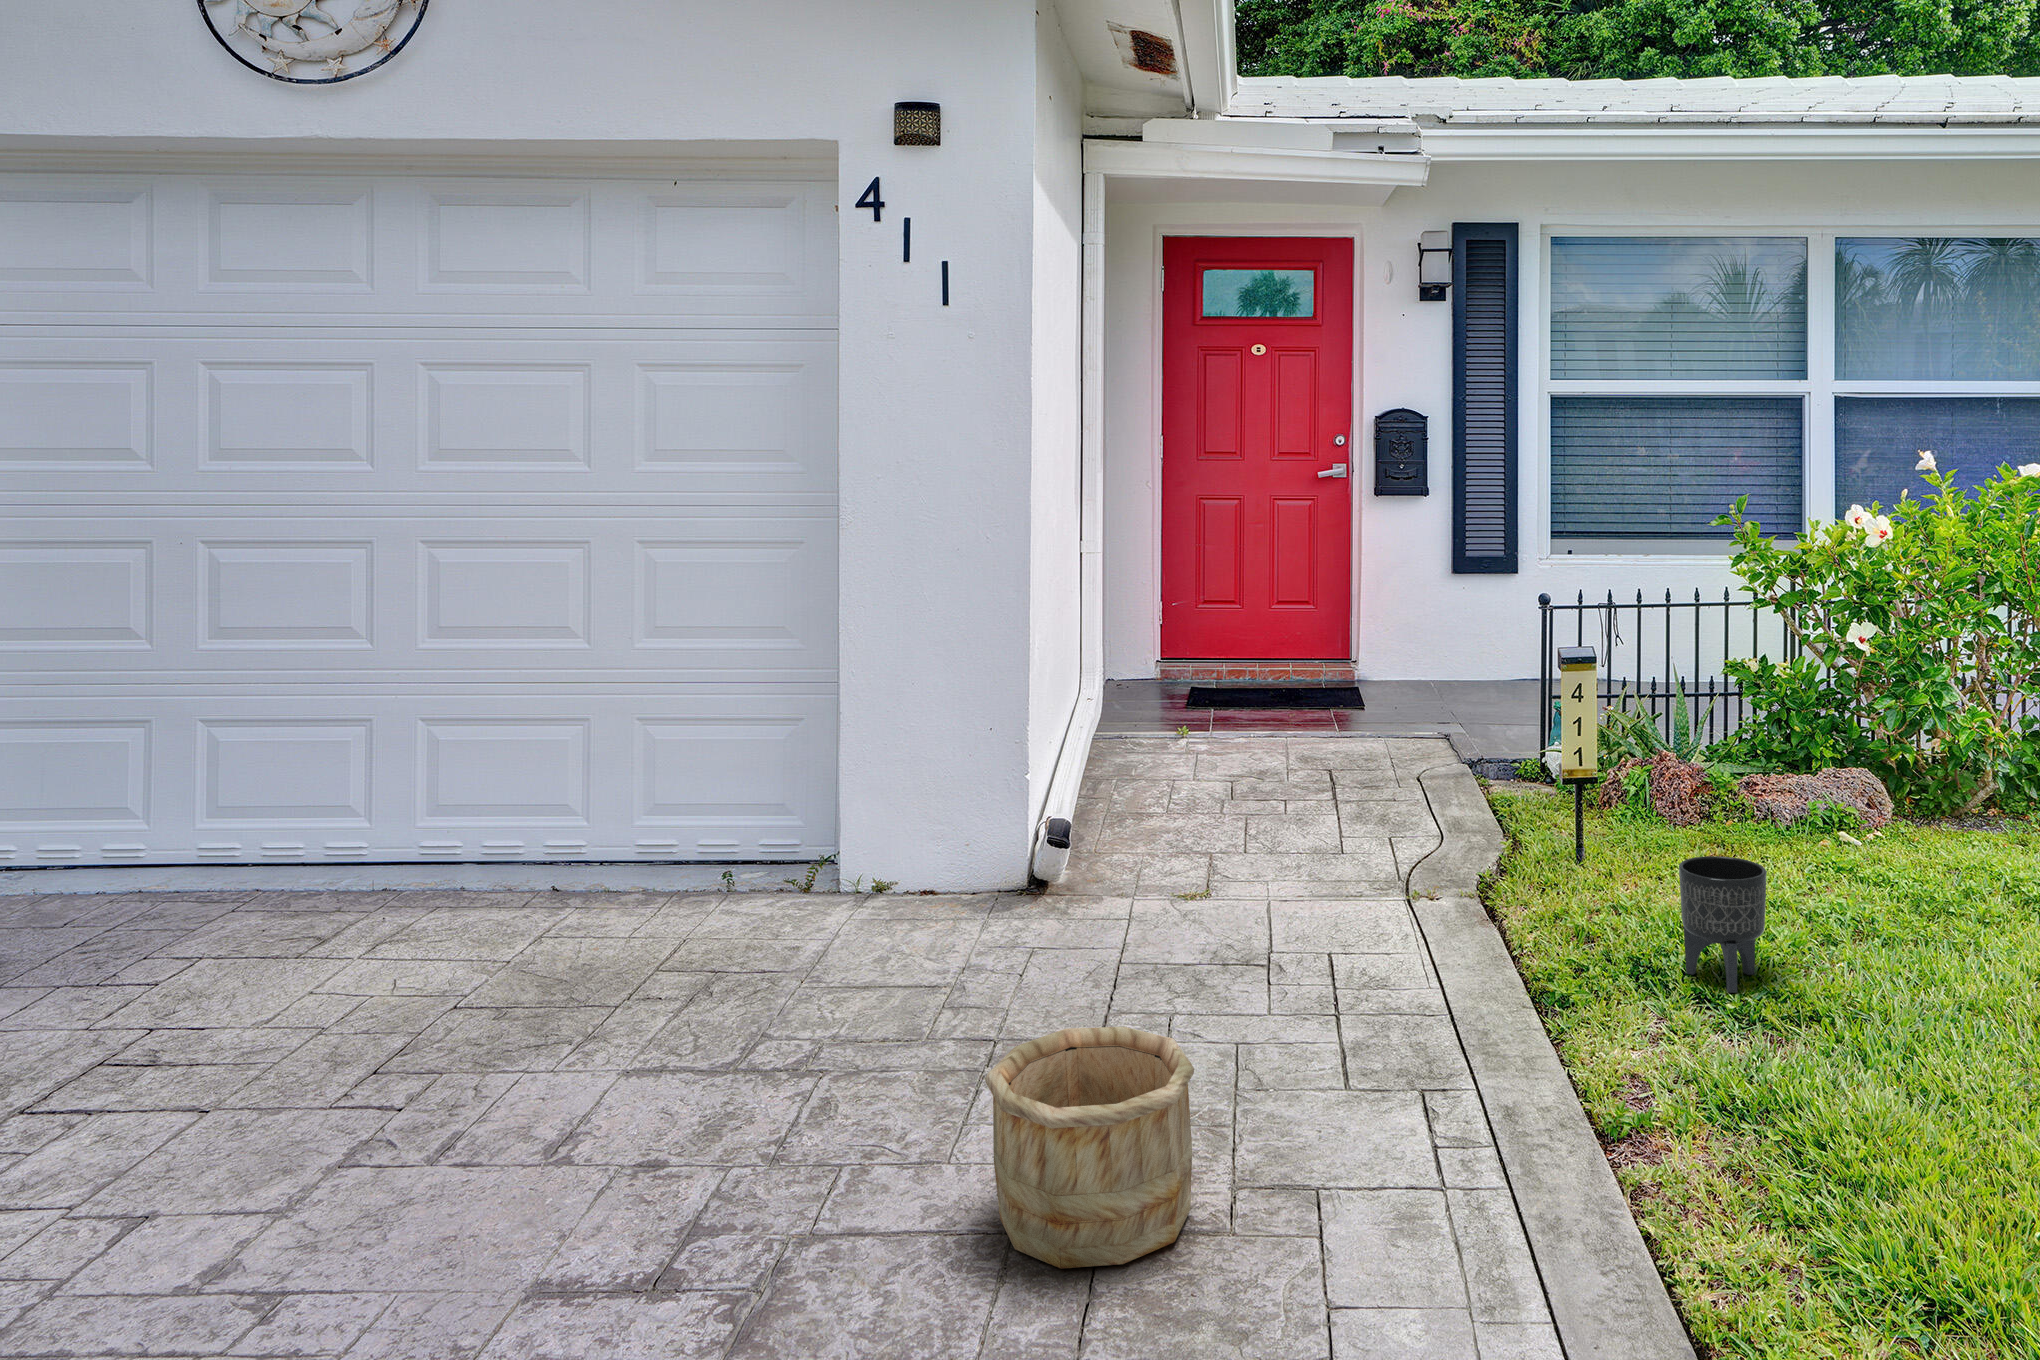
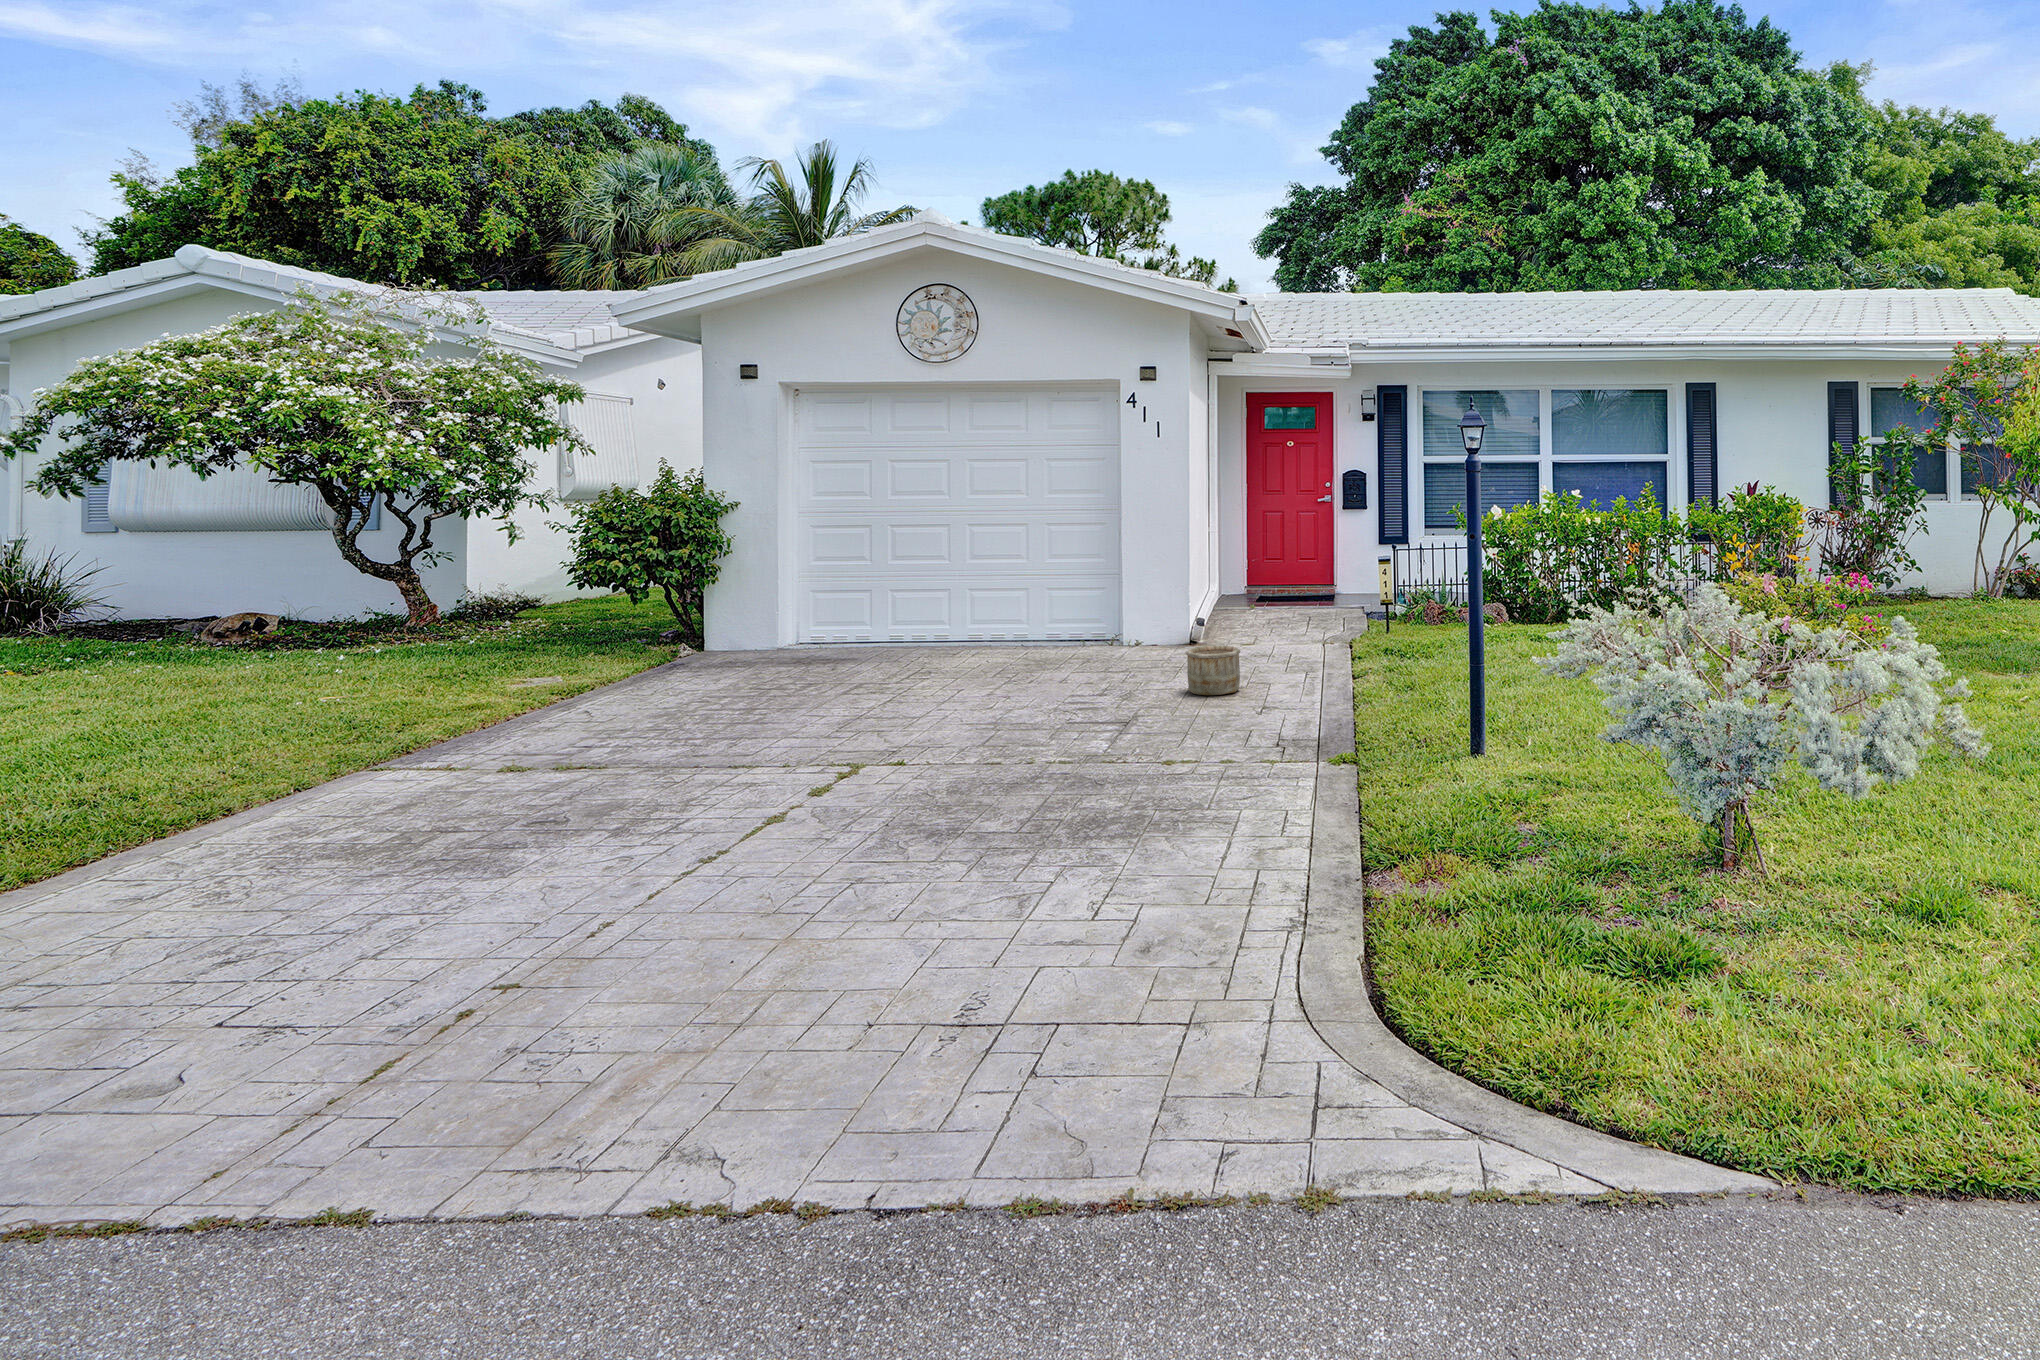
planter: present [1679,856,1767,993] -> none [1406,623,1433,663]

